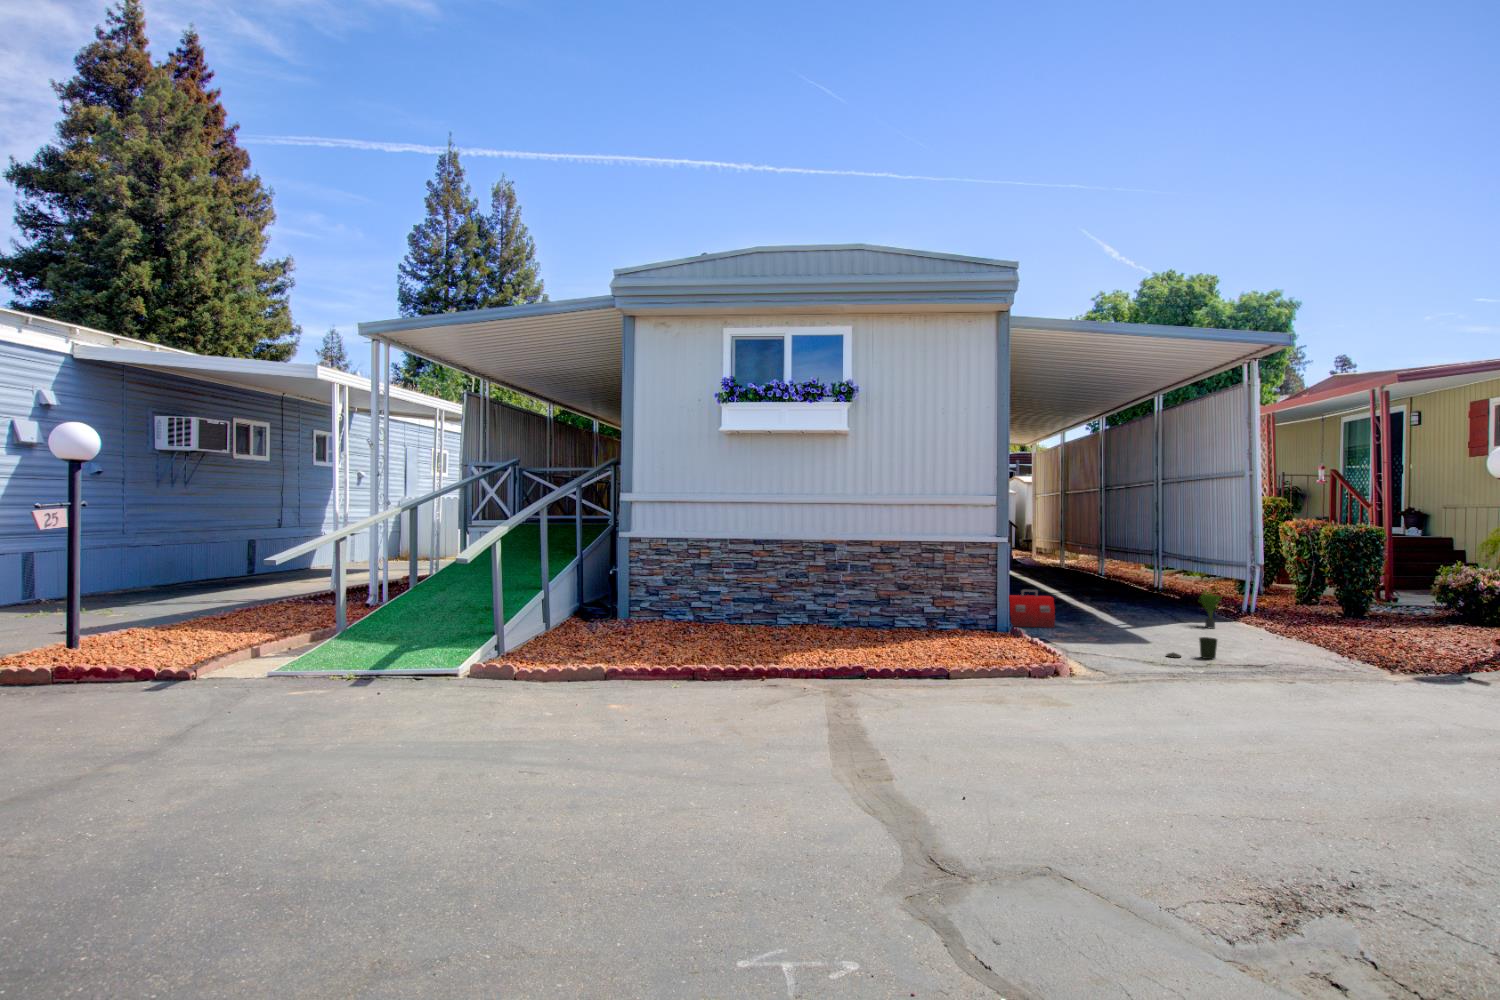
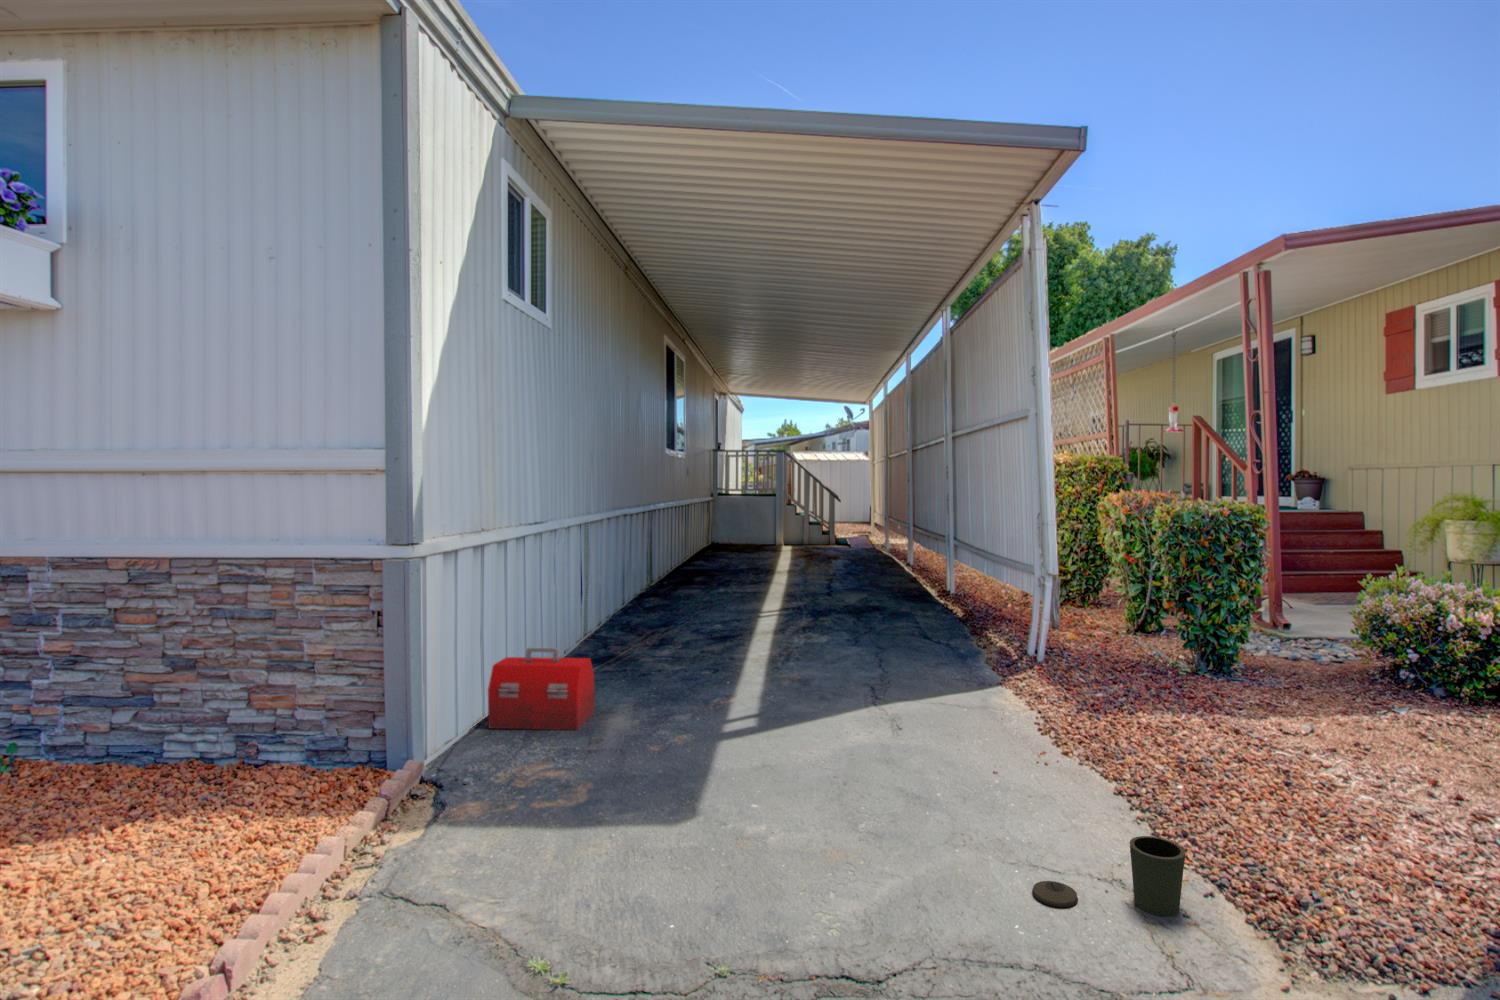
potted plant: present [1202,591,1219,629] -> none [869,631,933,727]
trash can: present [1166,637,1217,659] -> present [1032,836,1185,916]

